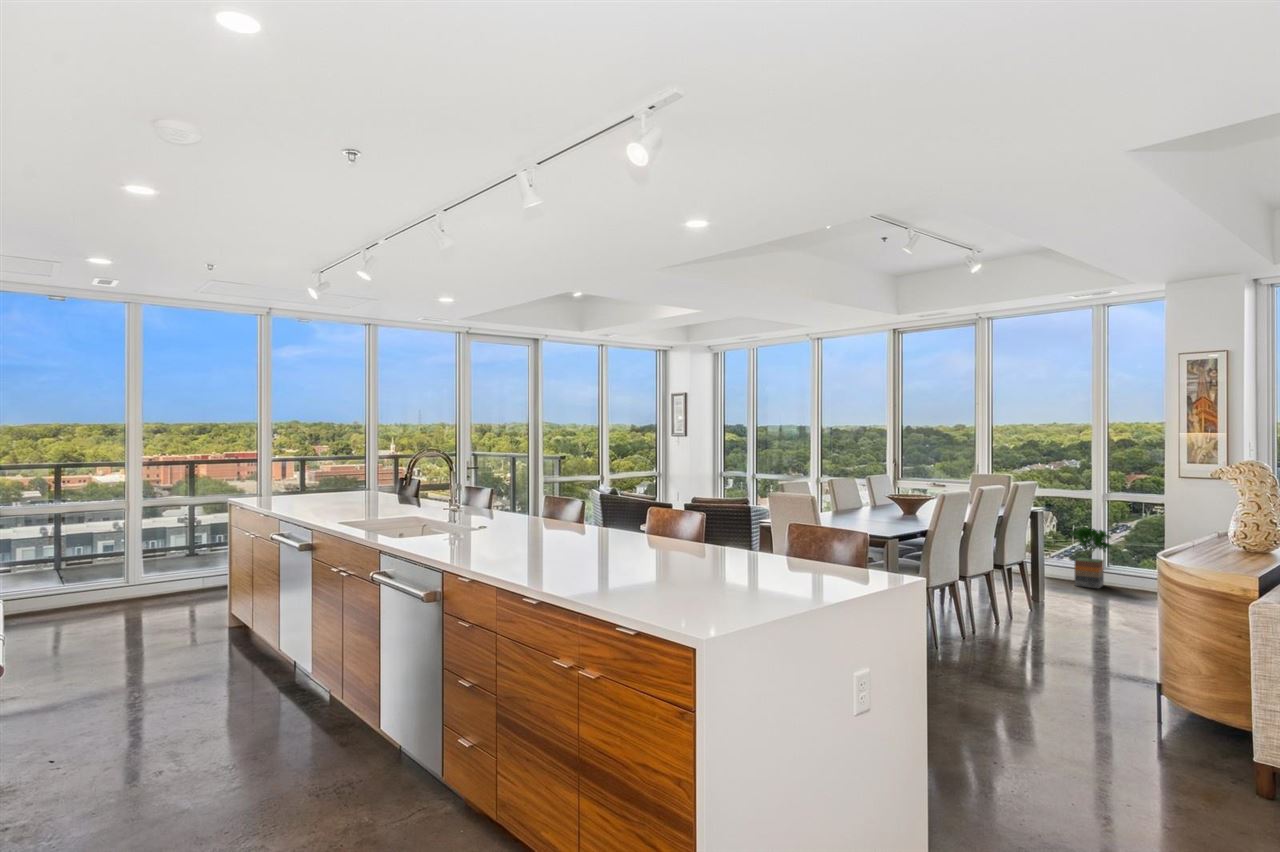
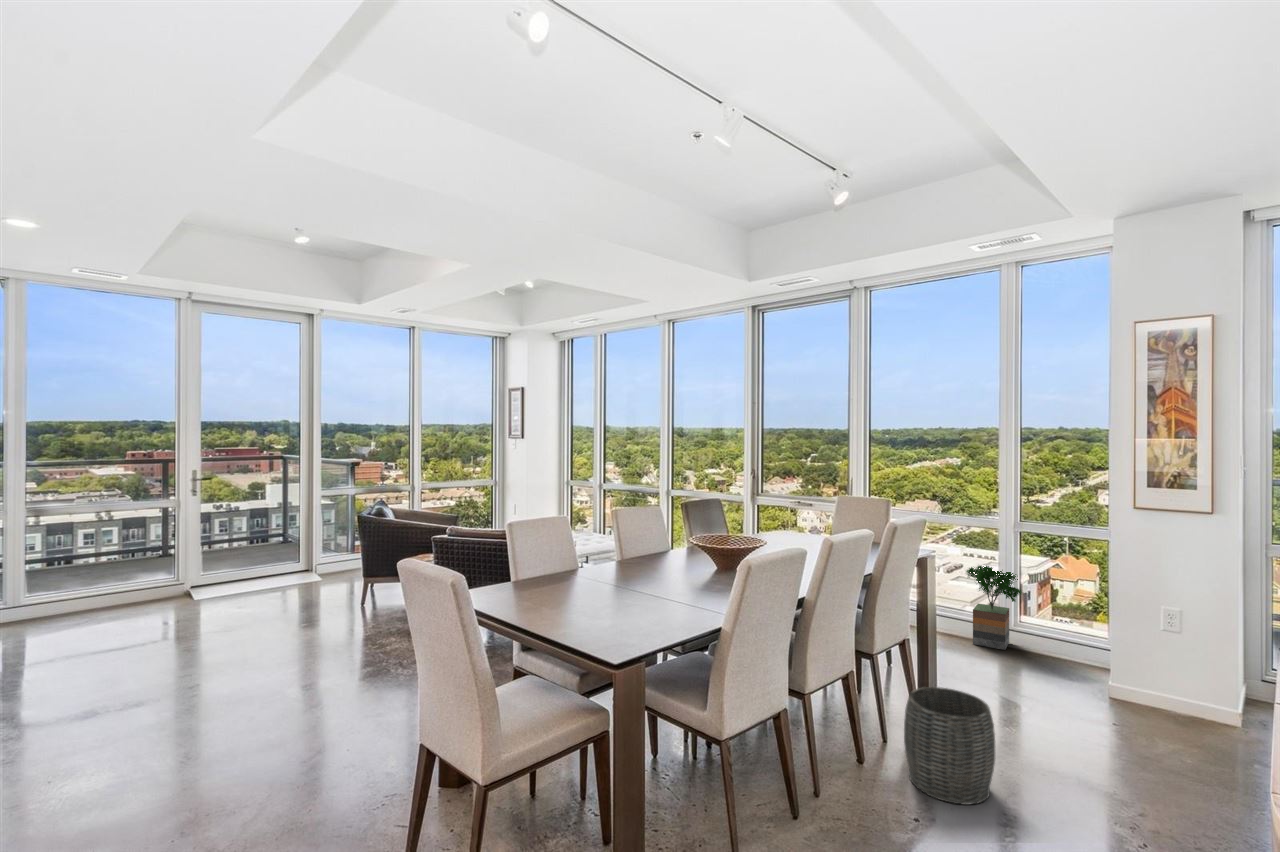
woven basket: none [1018,582,1074,641] -> present [904,687,995,805]

